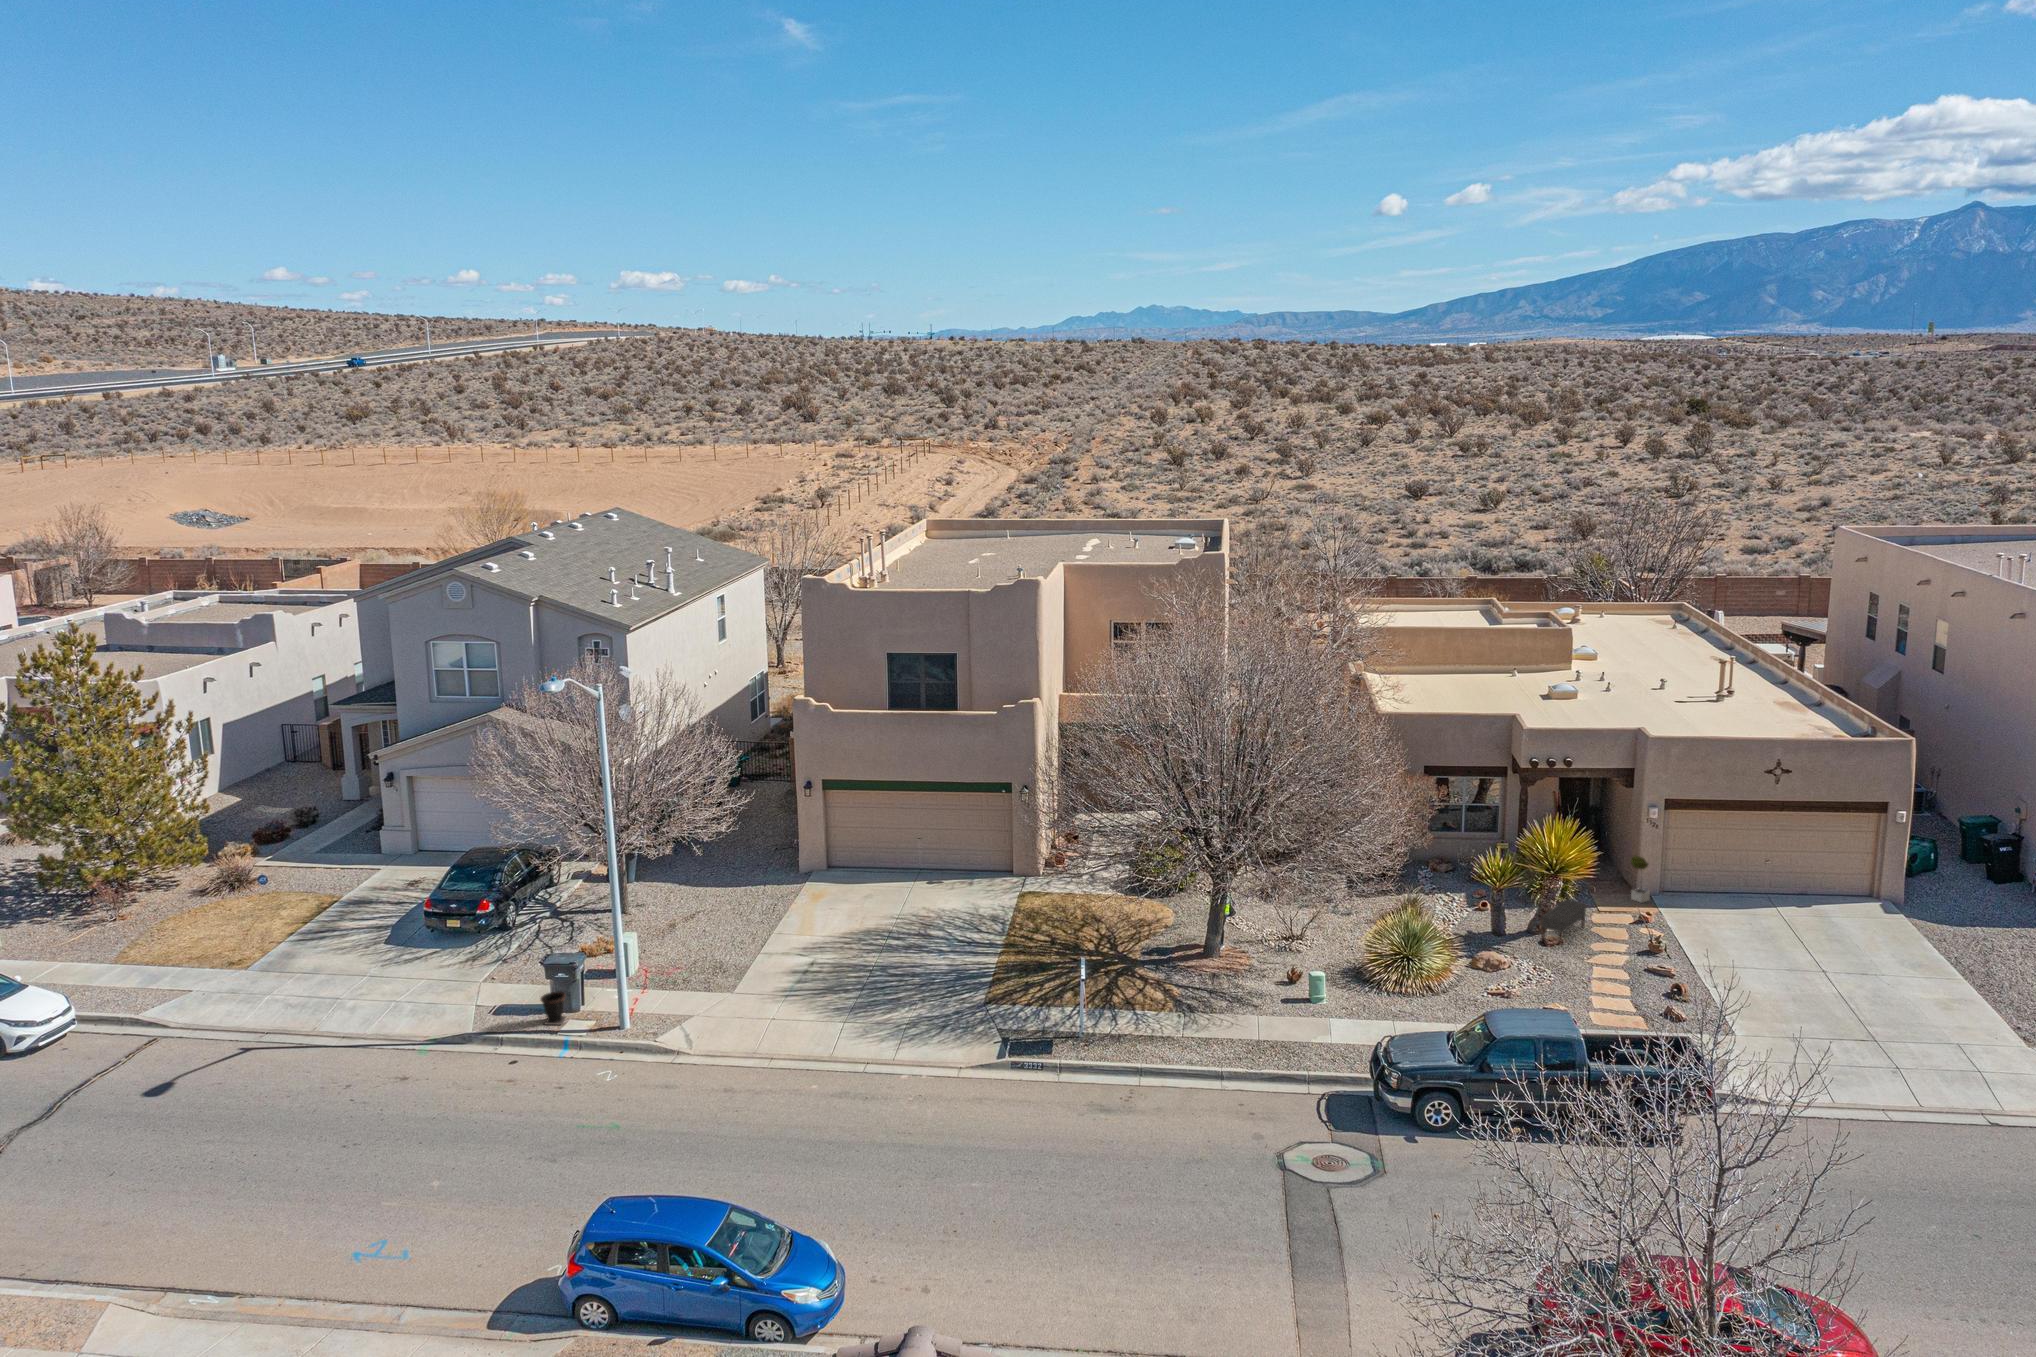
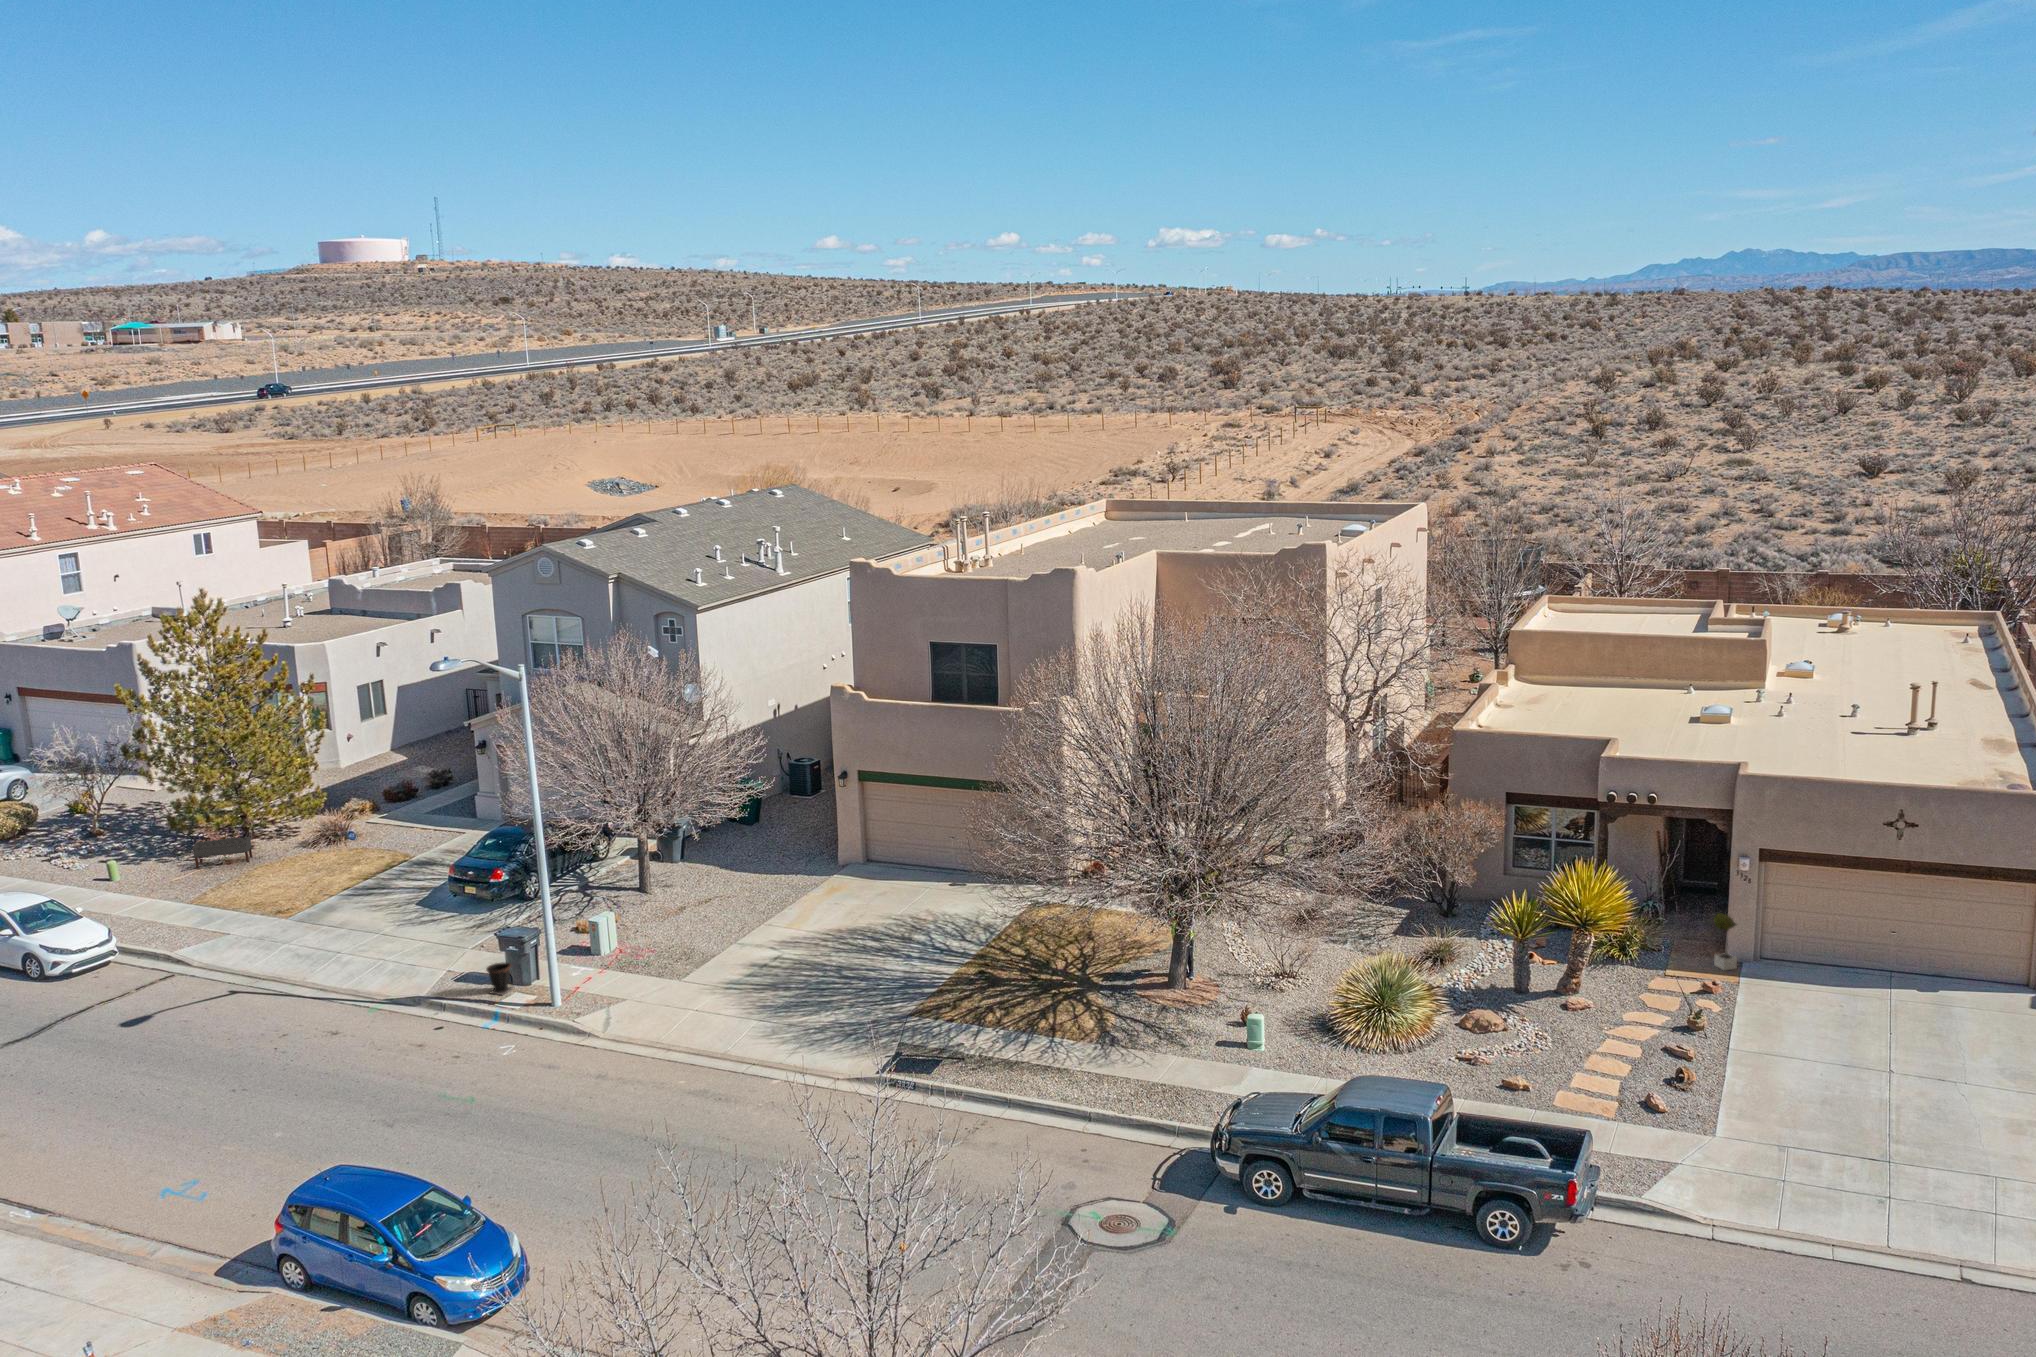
bench: present [1541,900,1586,944] -> present [192,837,252,868]

